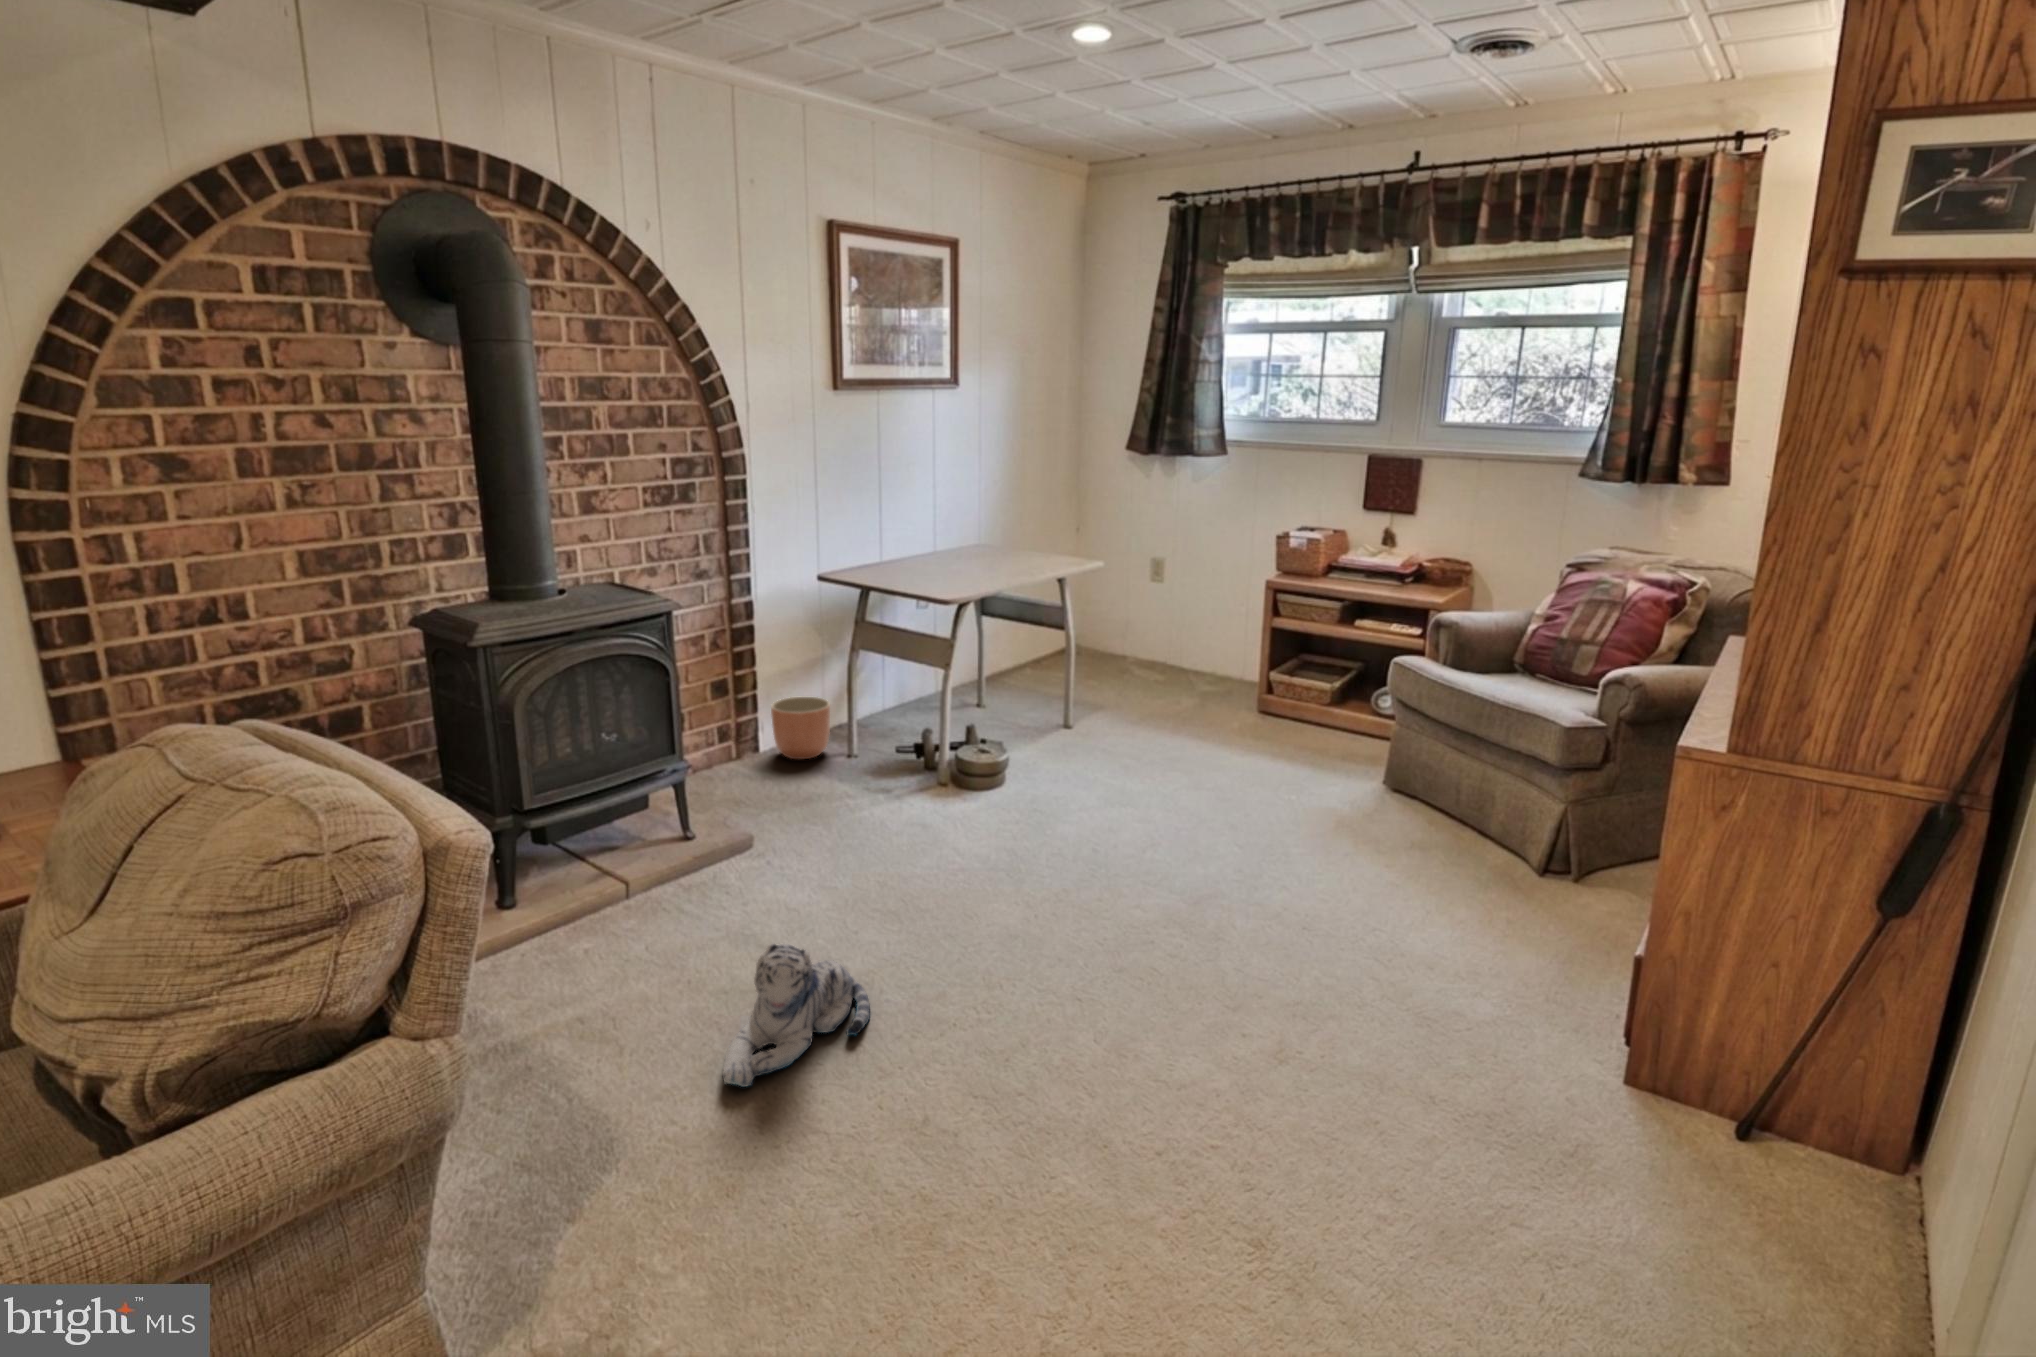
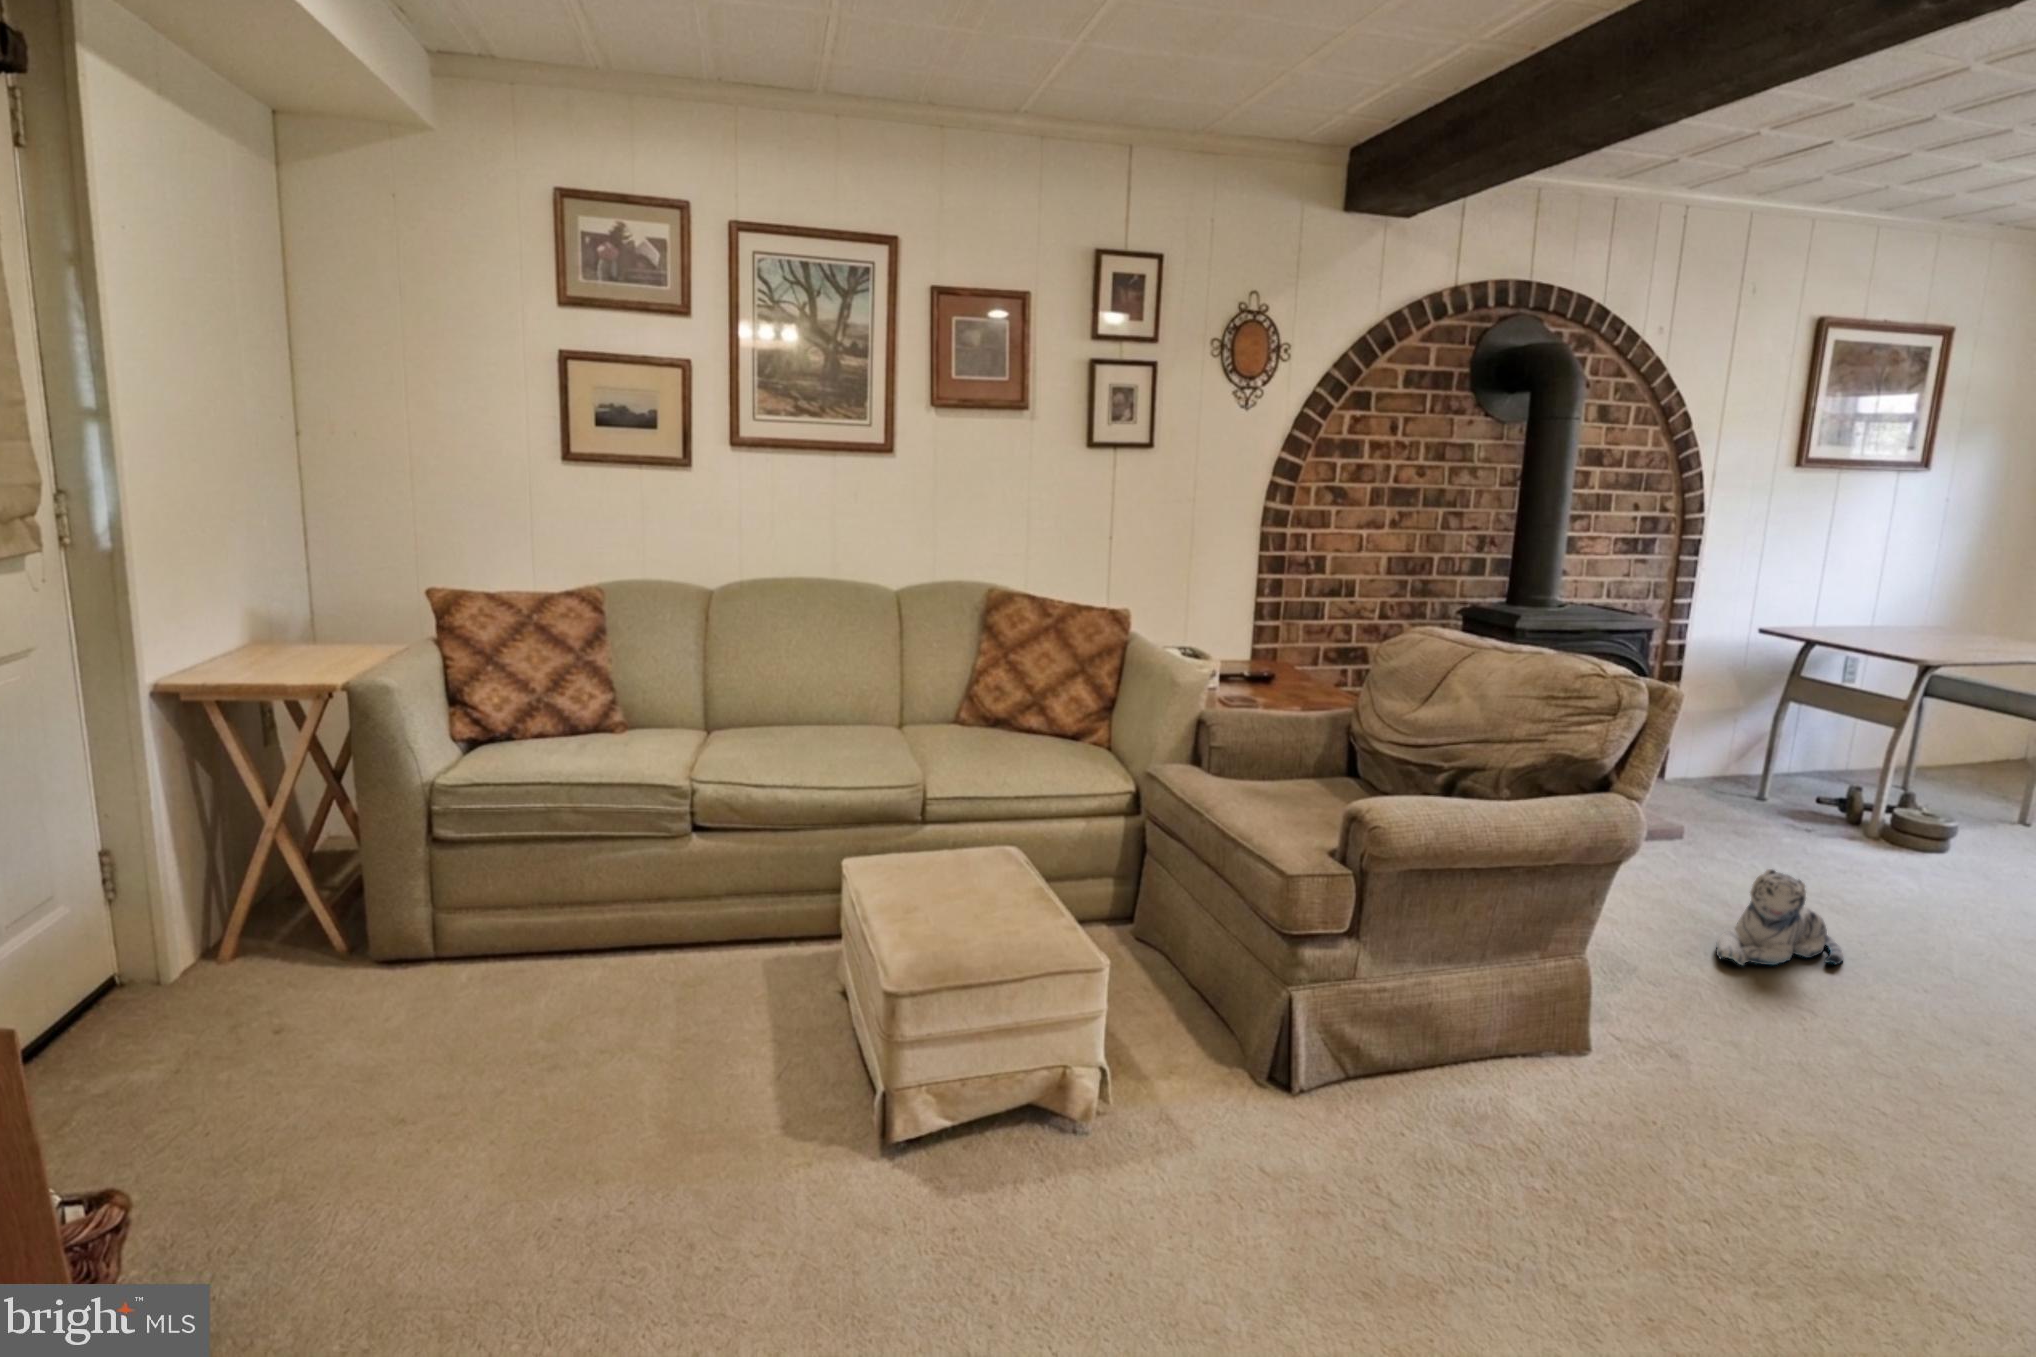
planter: present [771,696,830,759] -> none [1684,736,1748,792]

